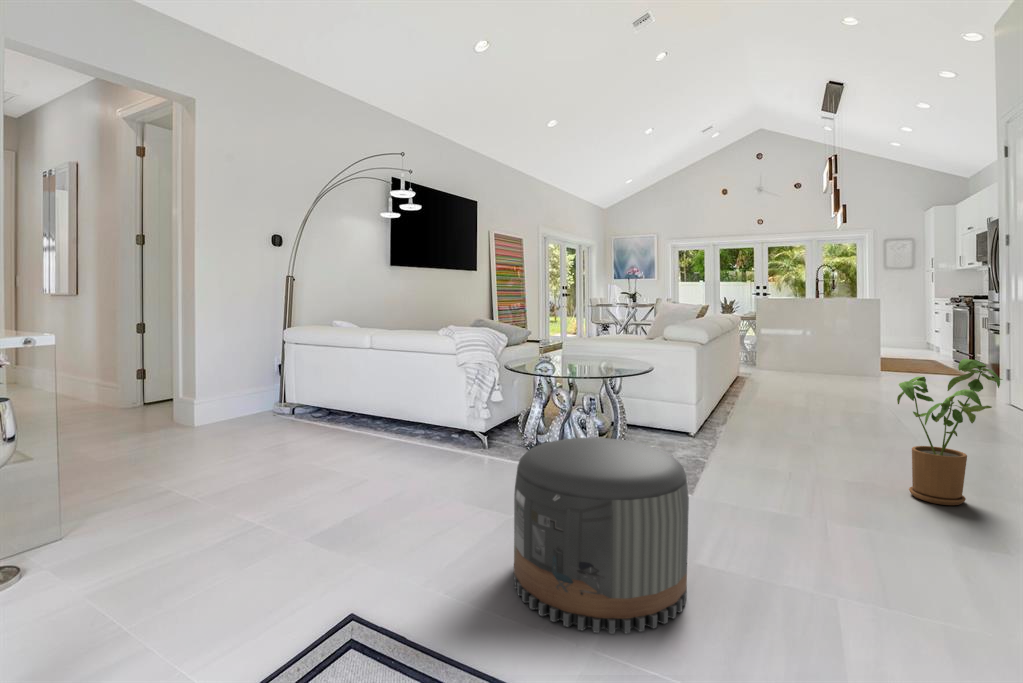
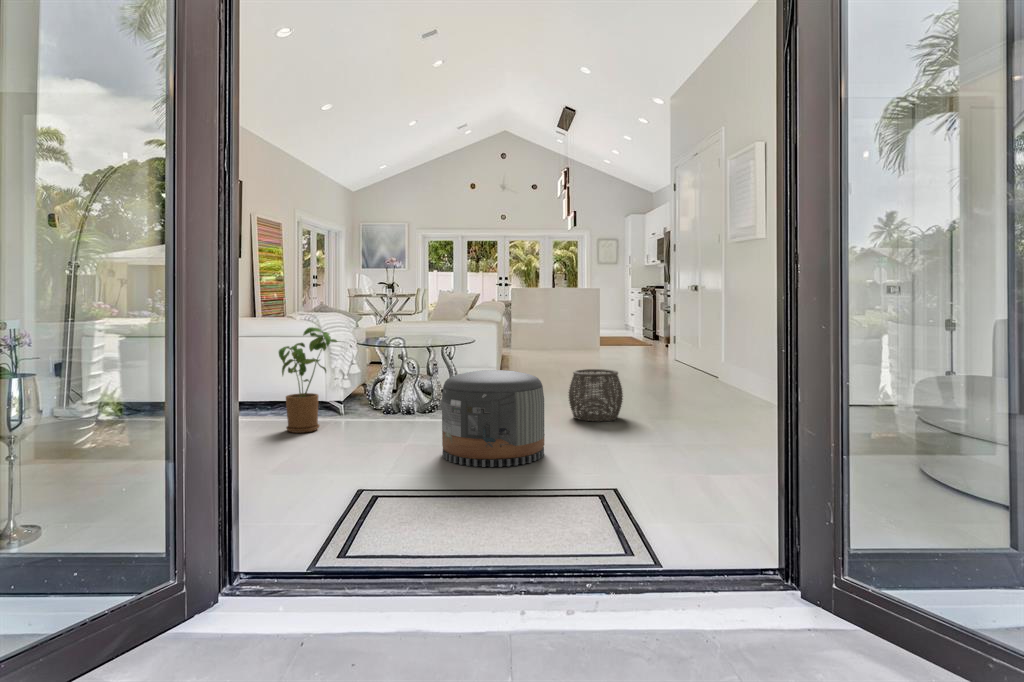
house plant: present [897,359,1002,505] -> present [279,327,338,433]
woven basket: none [778,433,884,531] -> present [568,369,623,422]

